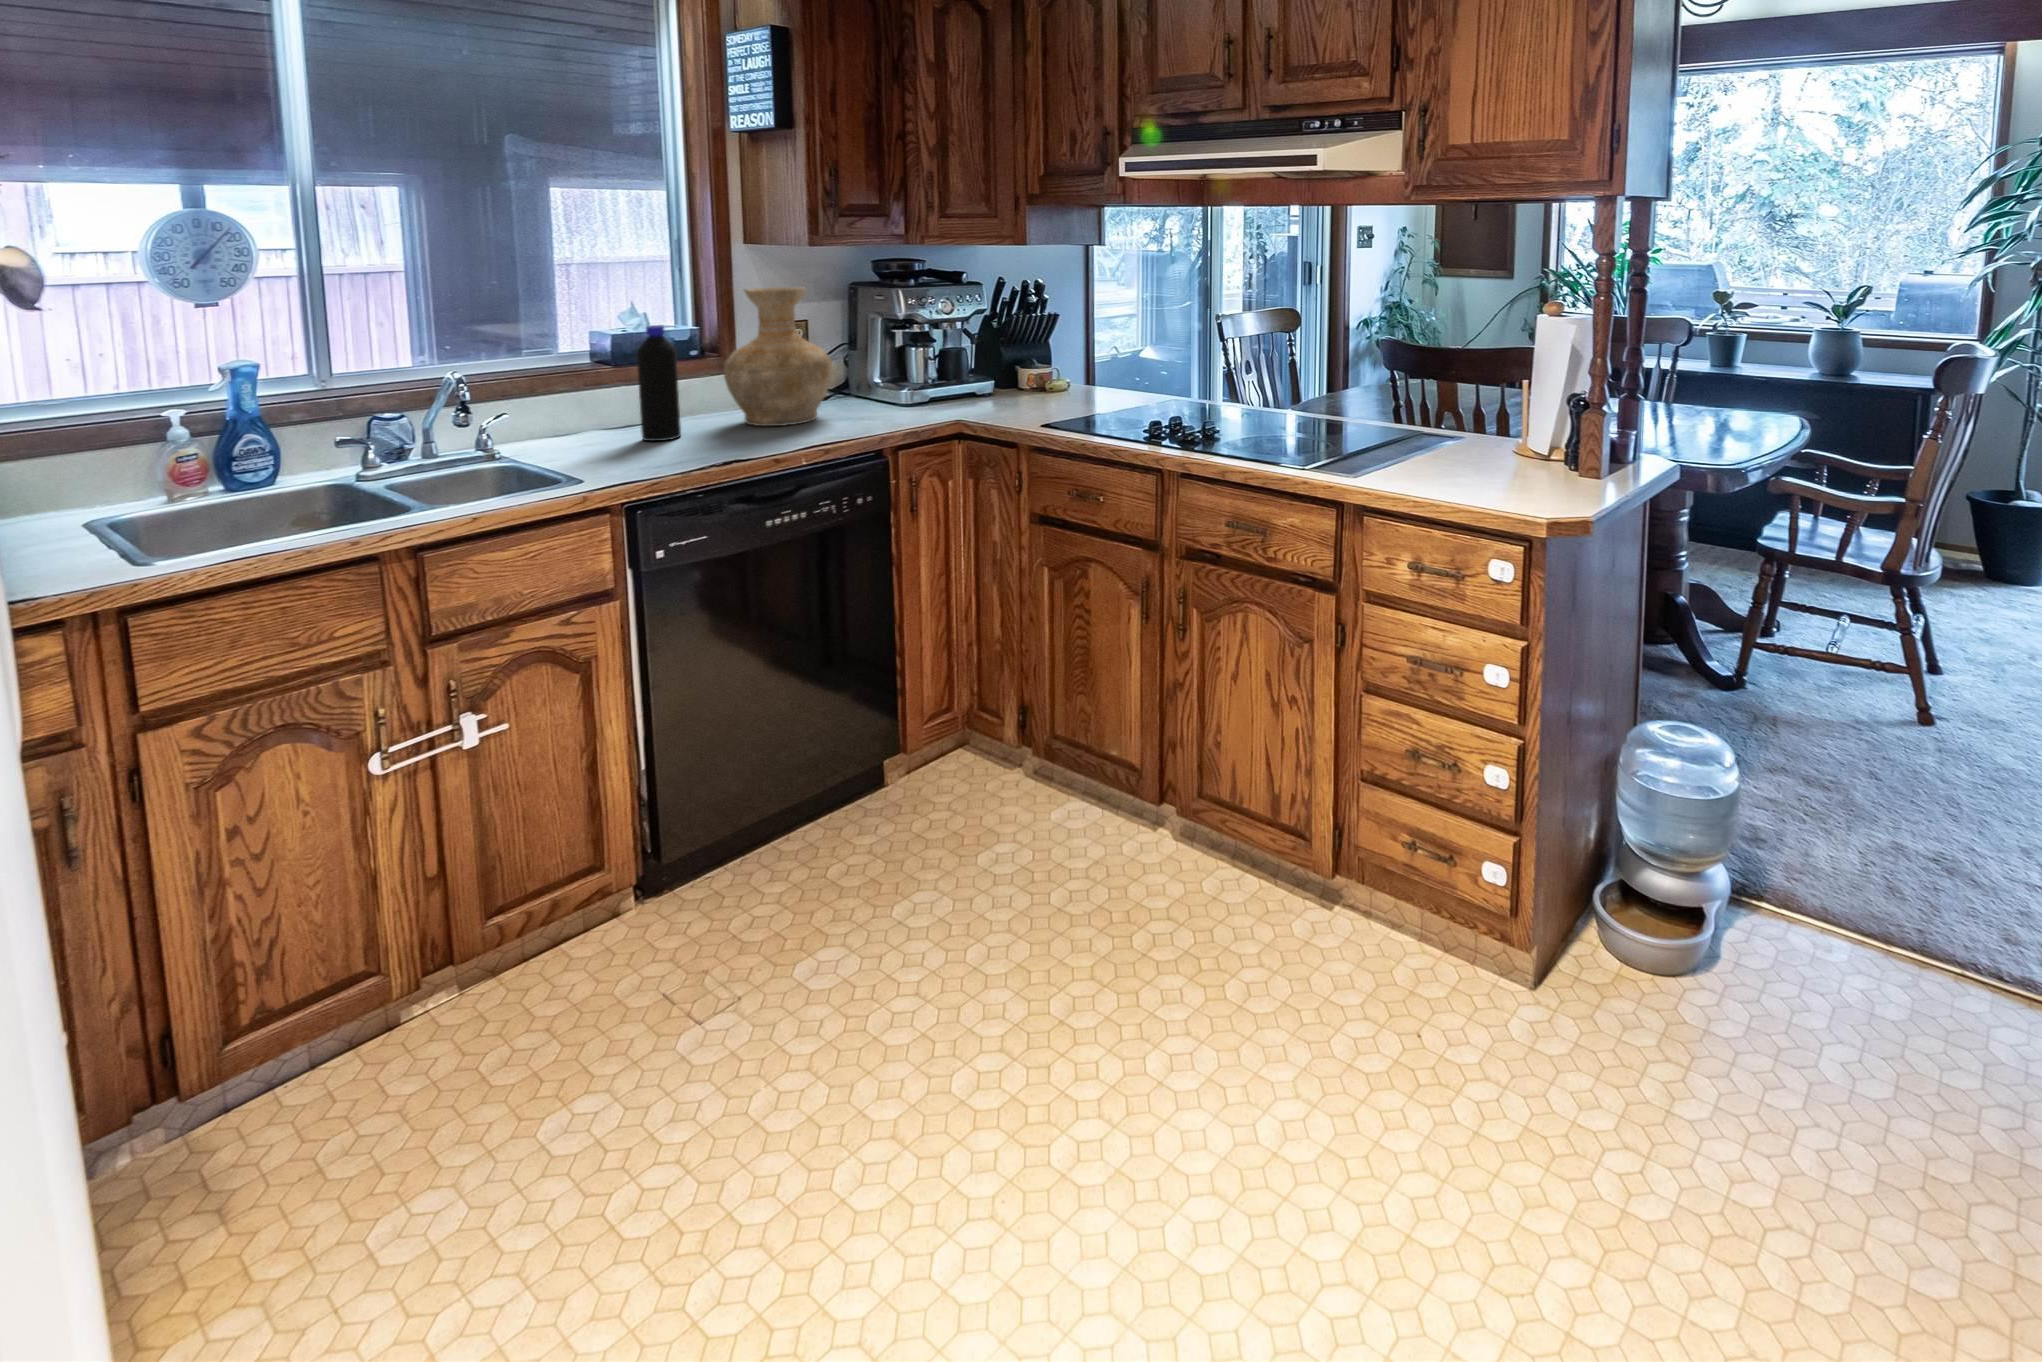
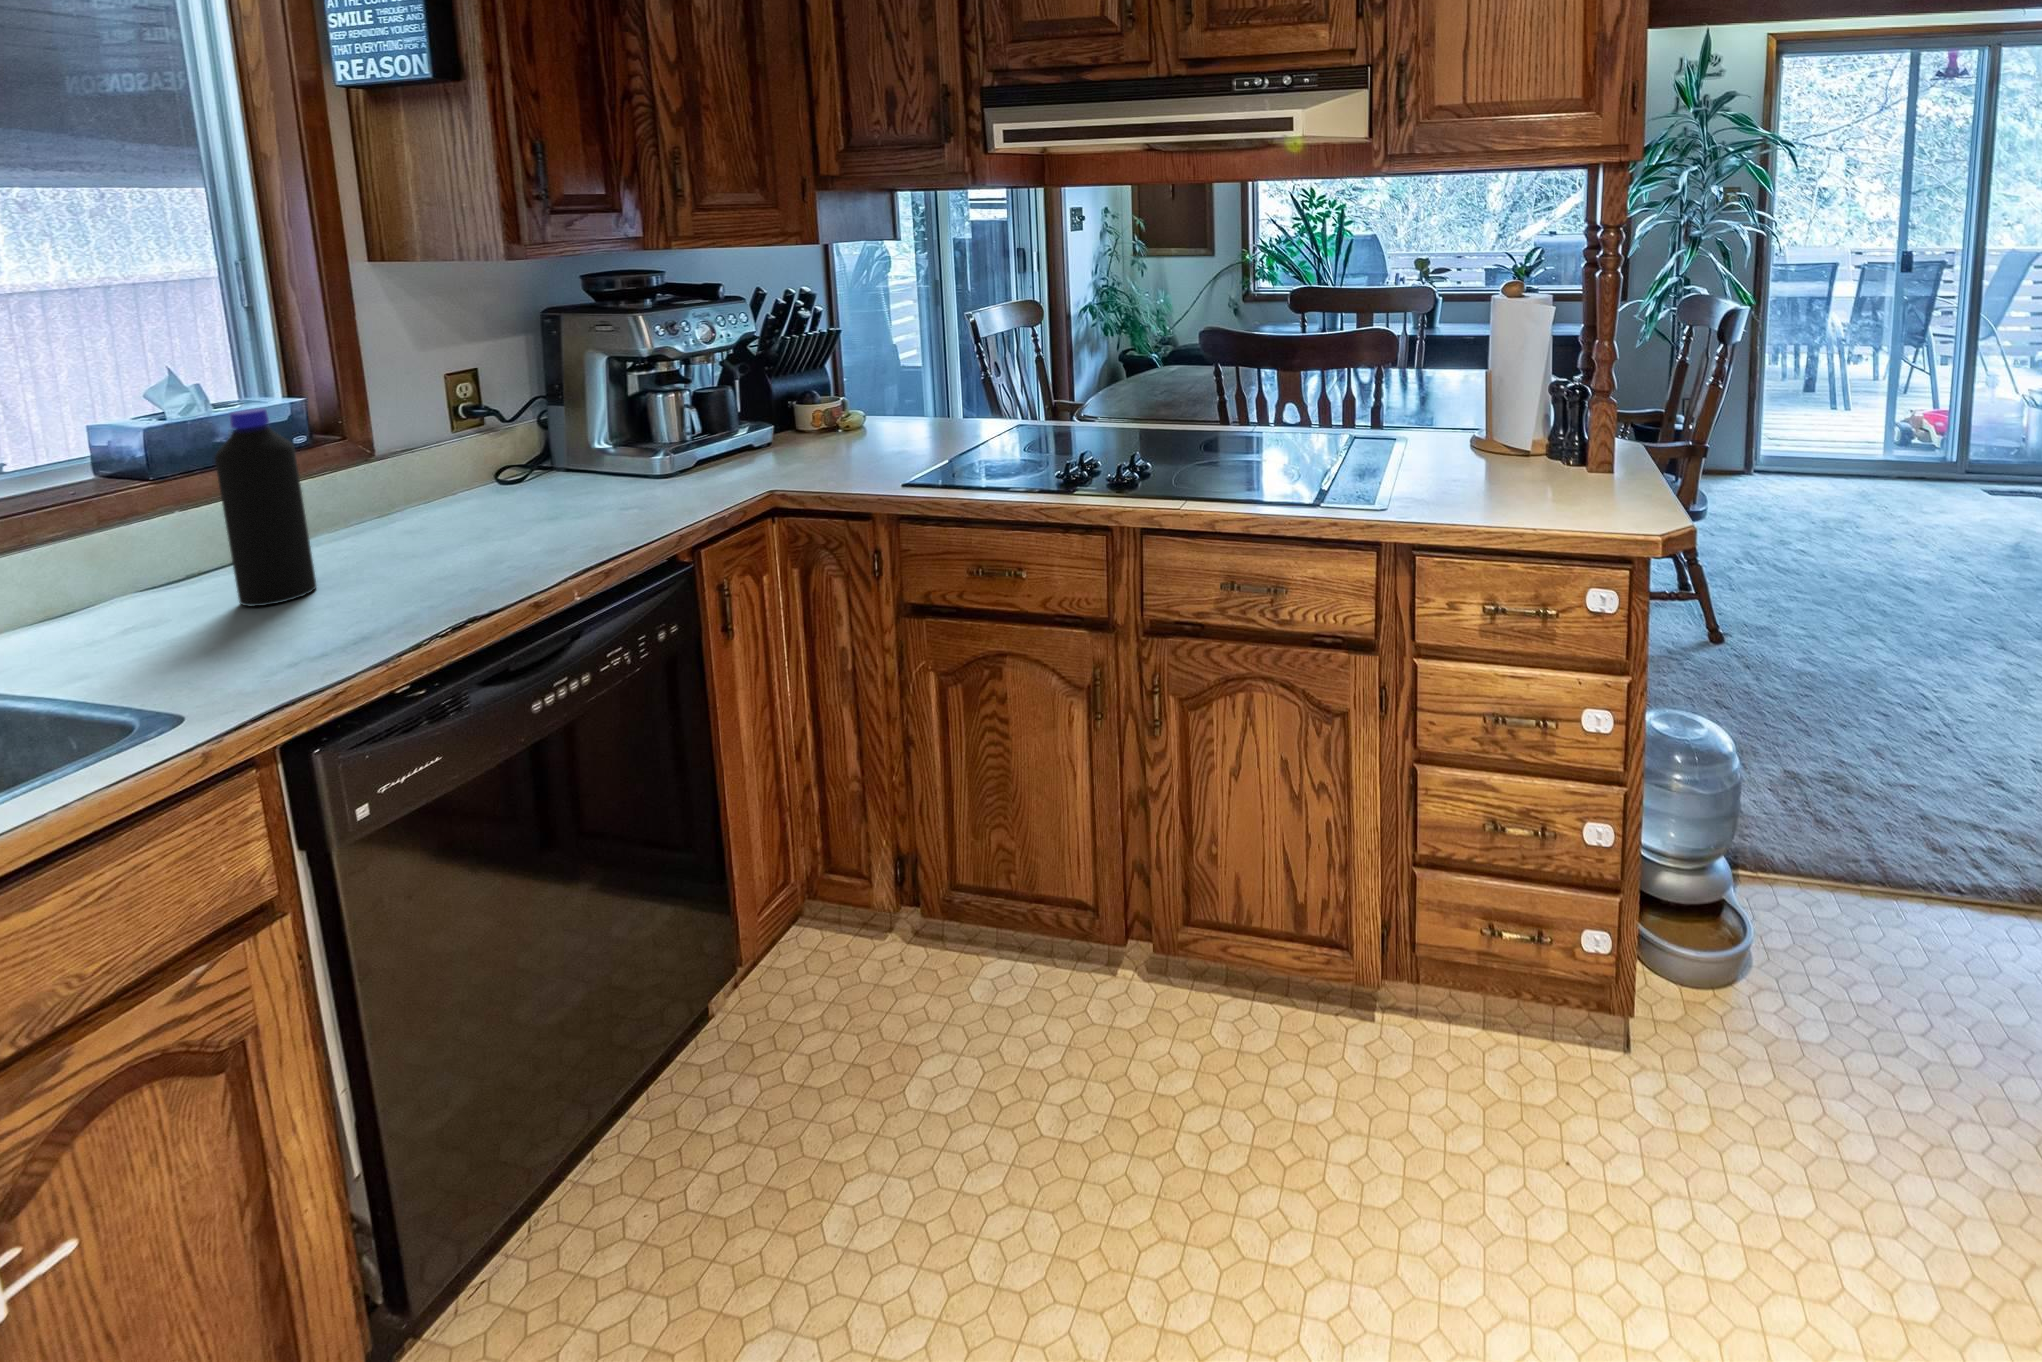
vase: present [724,287,833,426] -> none [377,324,567,547]

